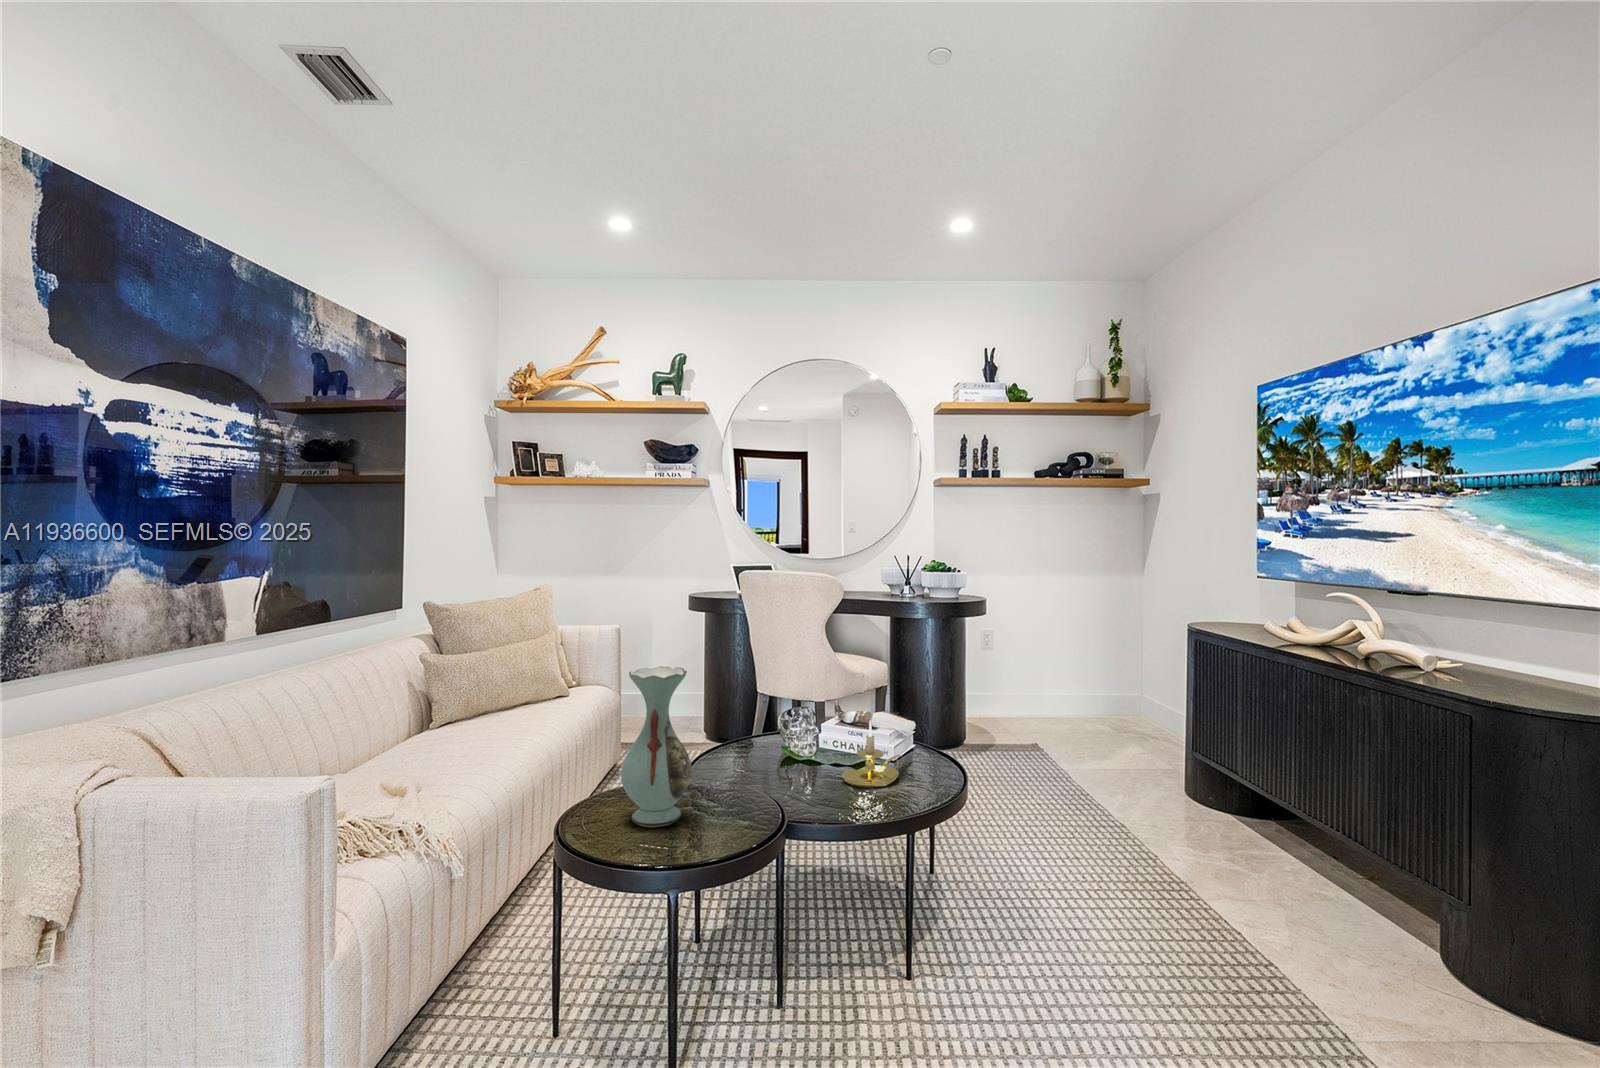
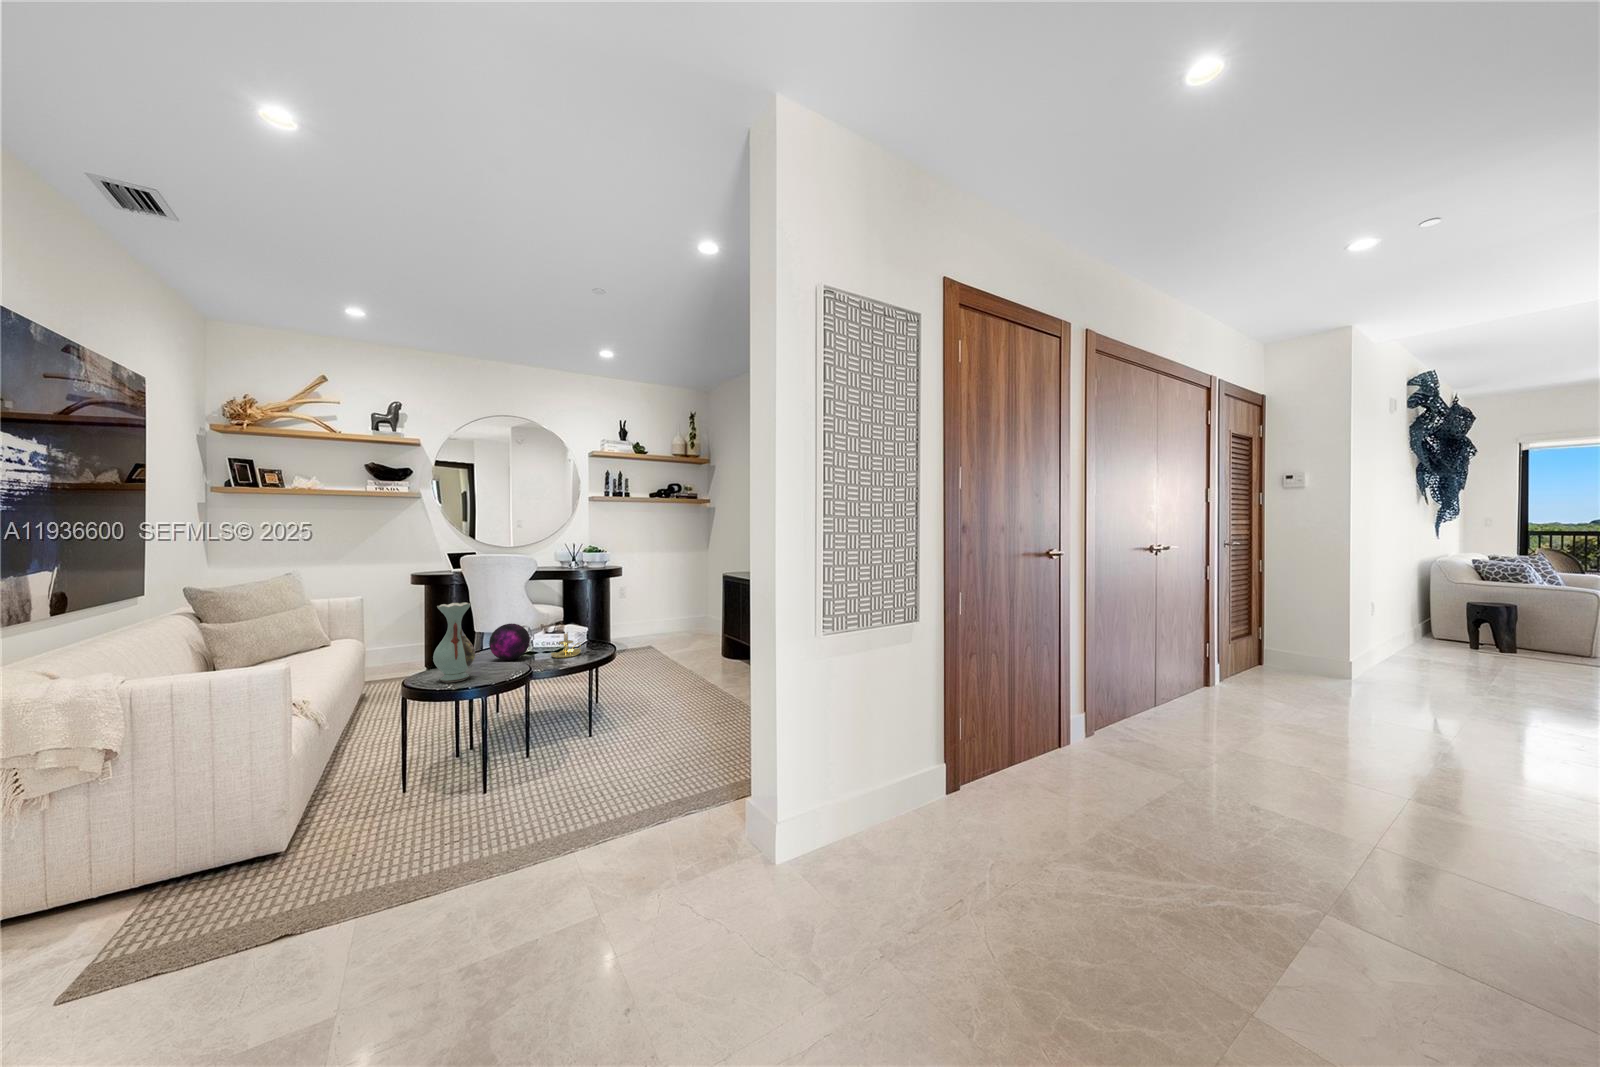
decorative orb: none [741,704,808,774] -> present [489,624,530,660]

